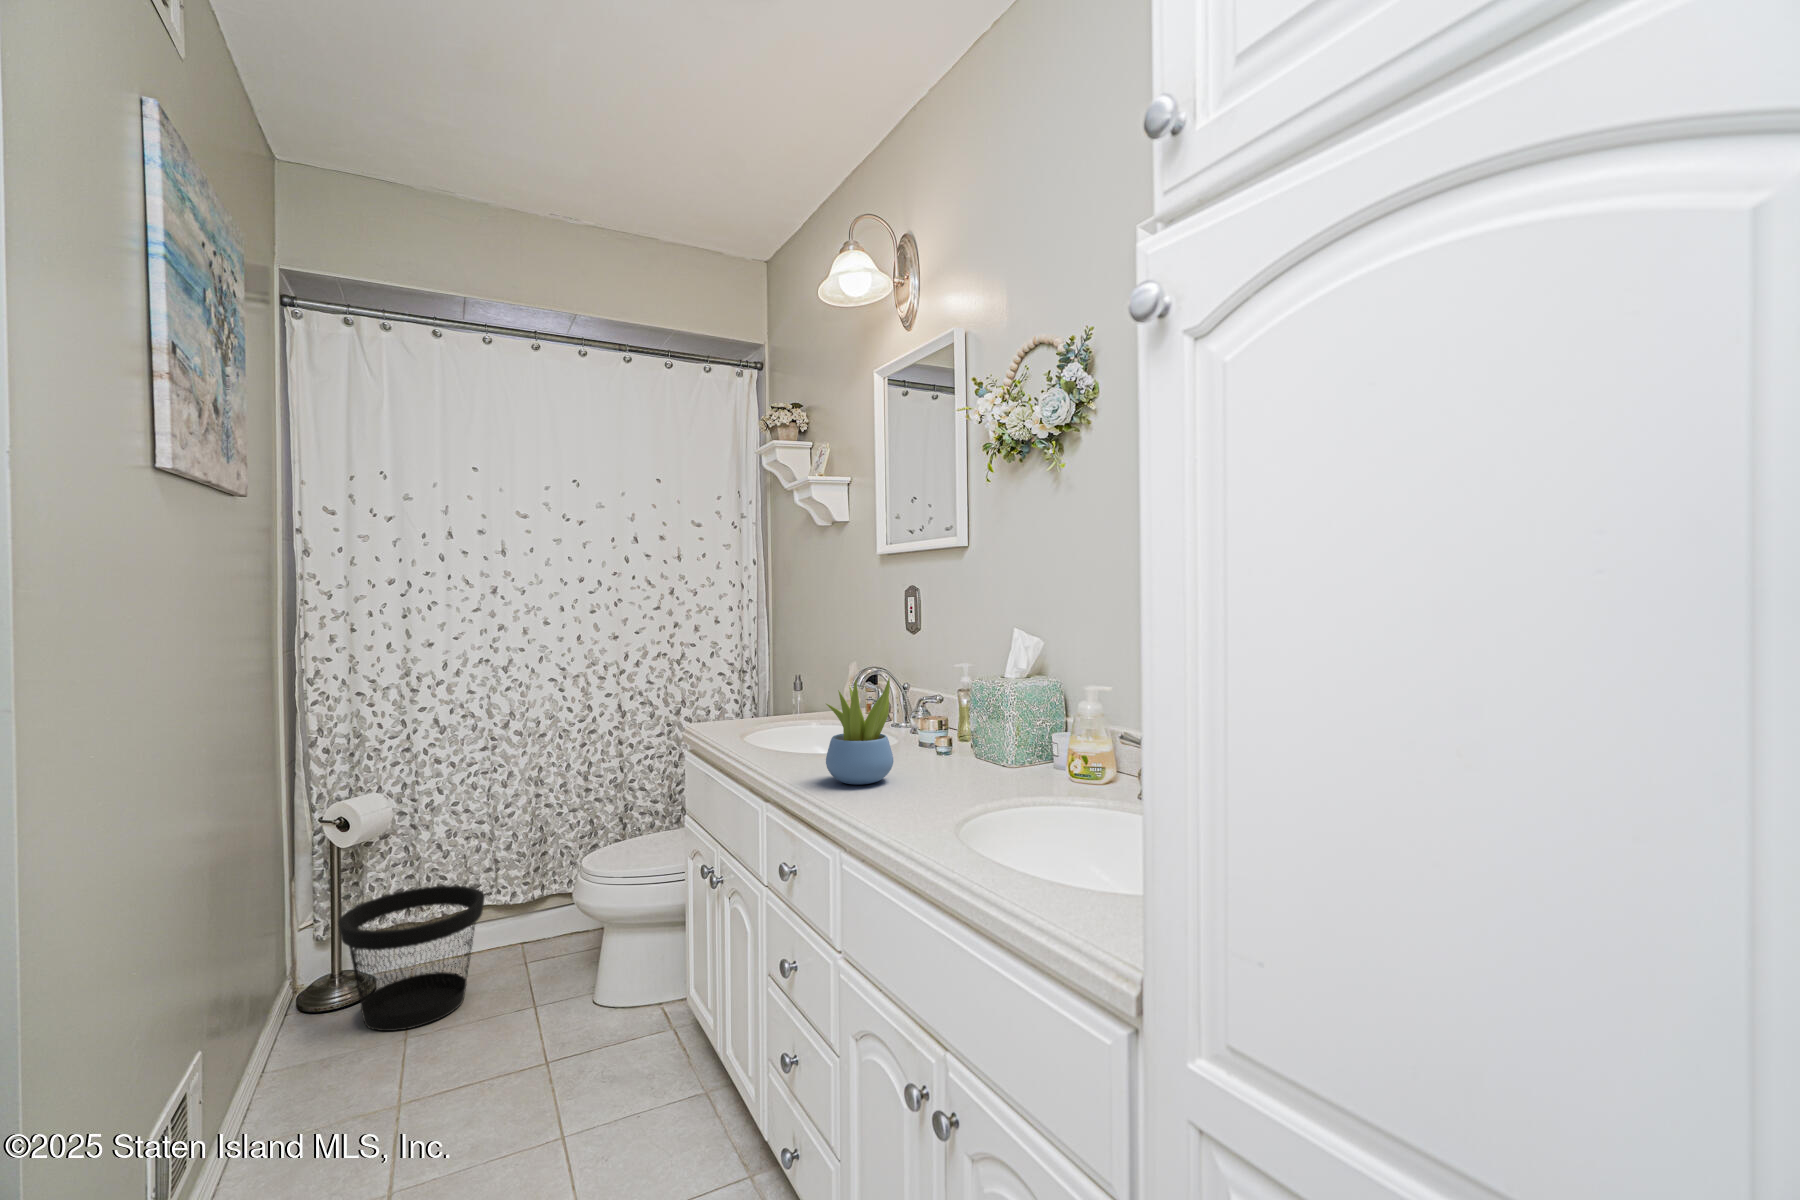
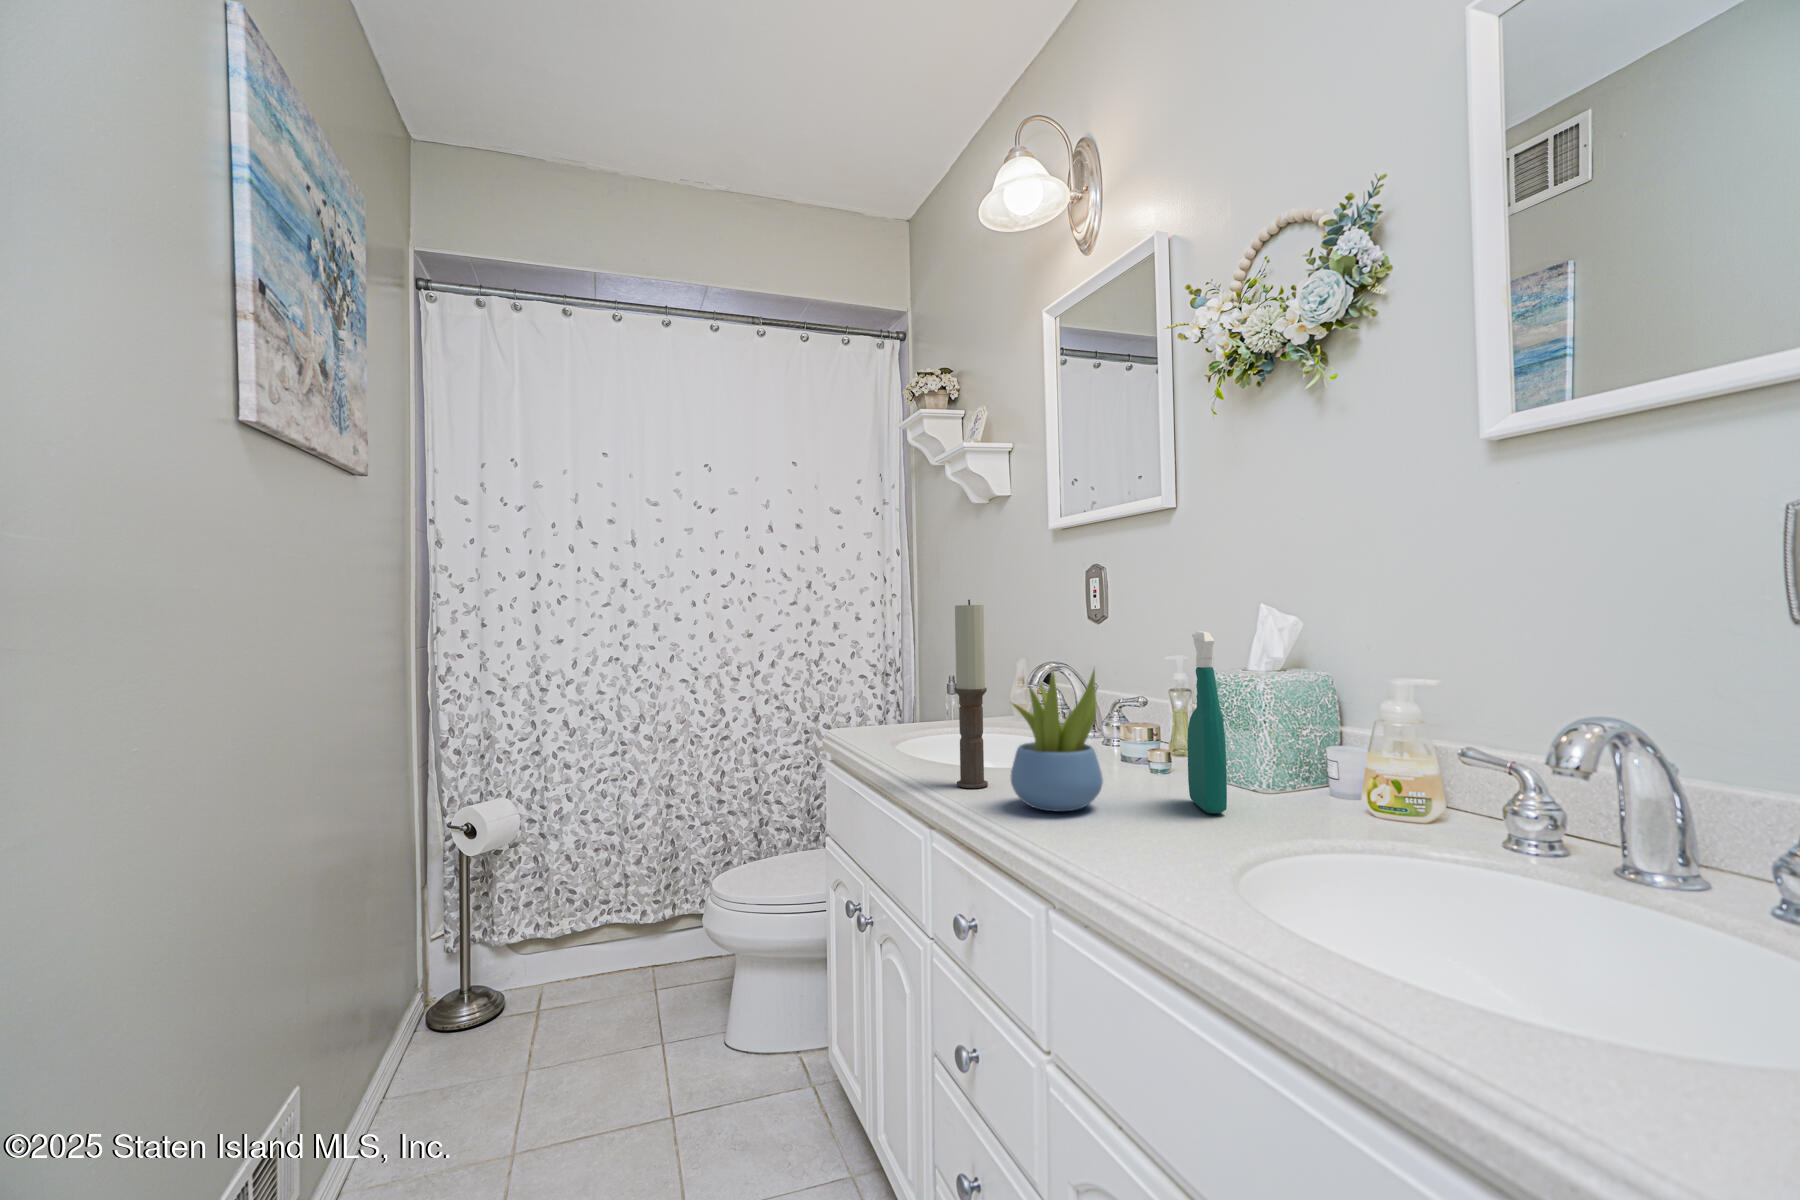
candle: none [788,623,813,769] -> present [955,600,988,788]
spray bottle: none [957,650,978,782] -> present [1187,631,1227,813]
wastebasket: present [338,886,485,1031] -> none [463,901,613,1061]

